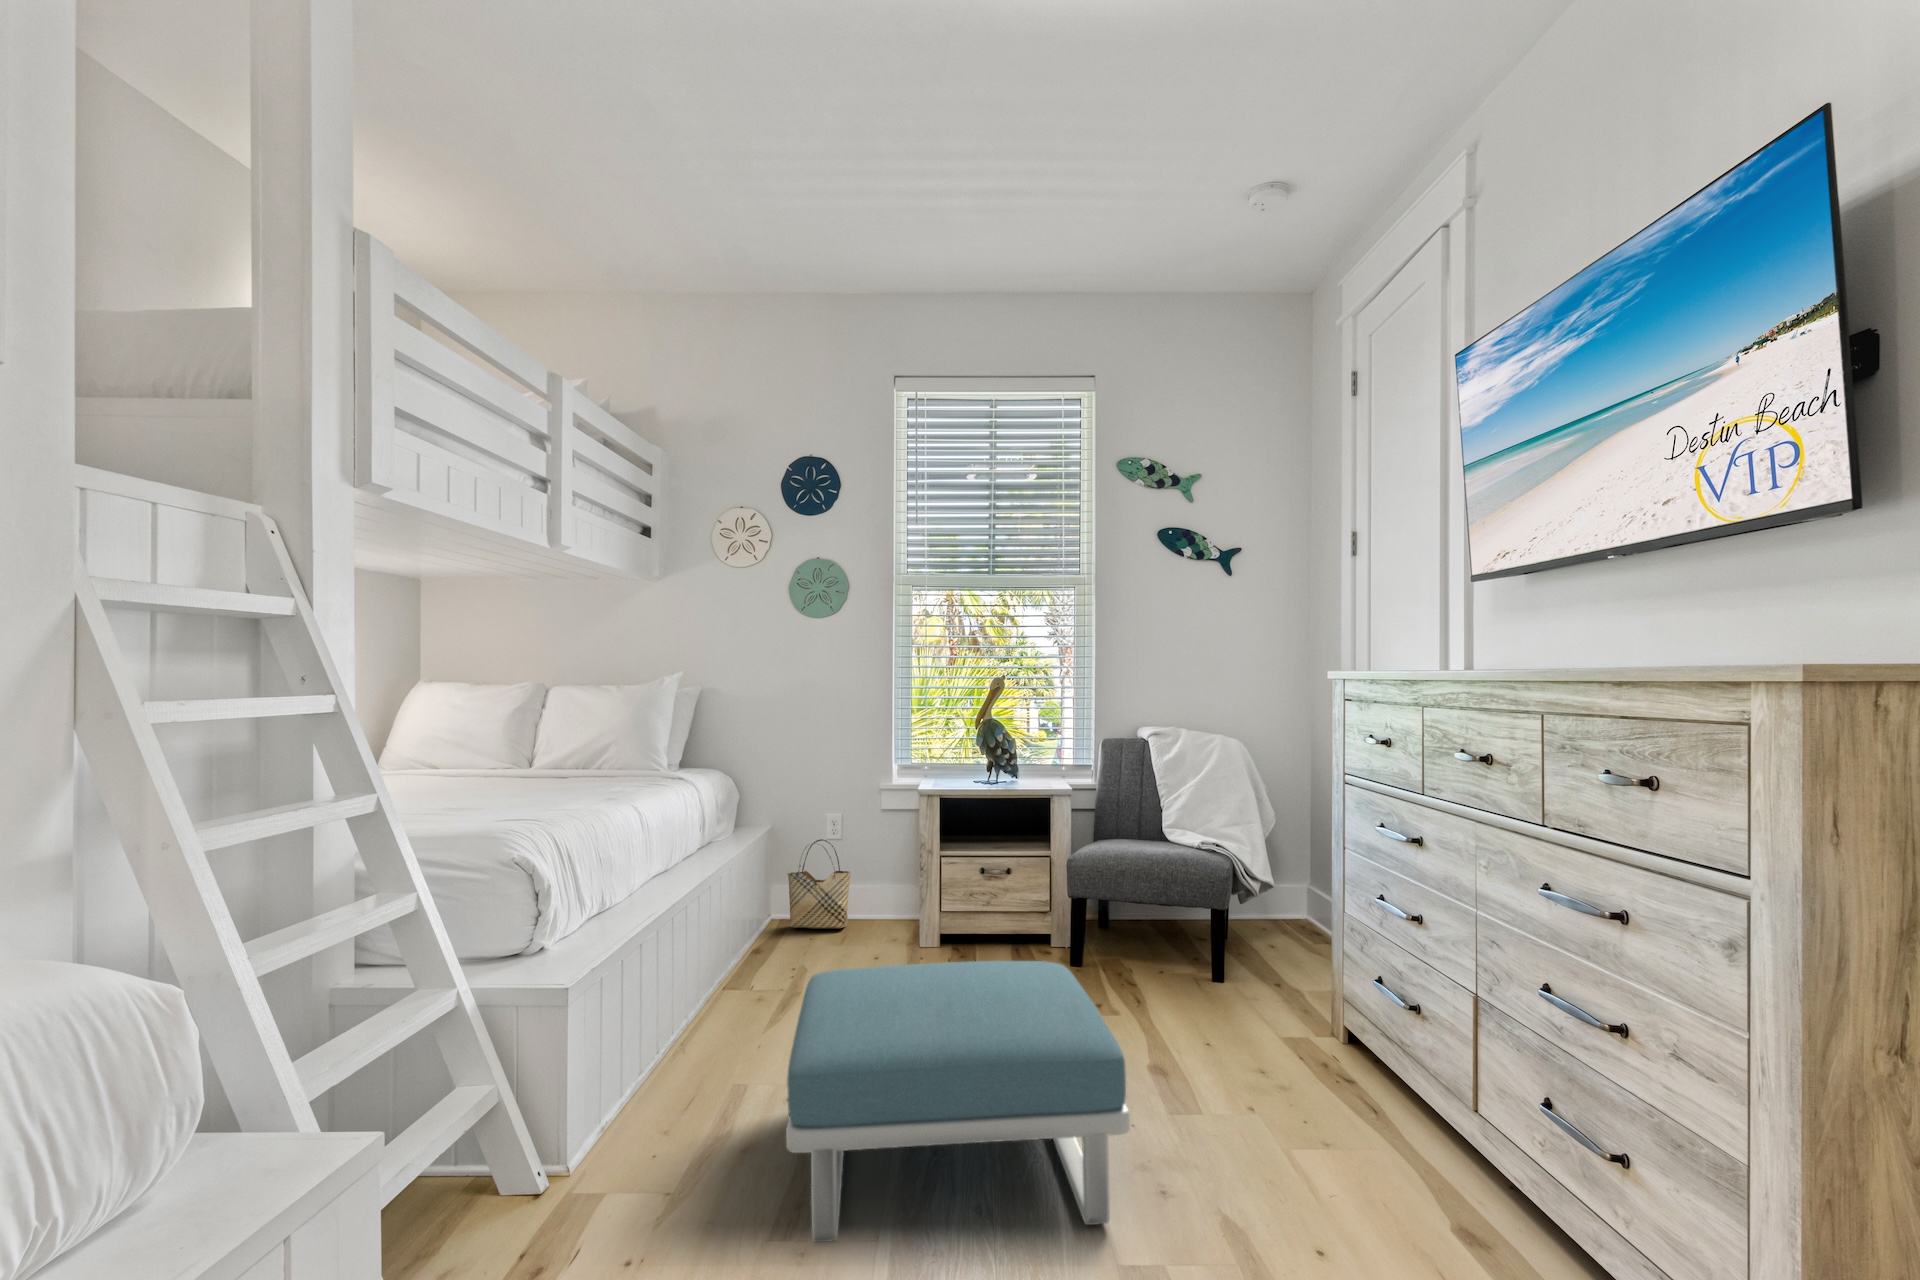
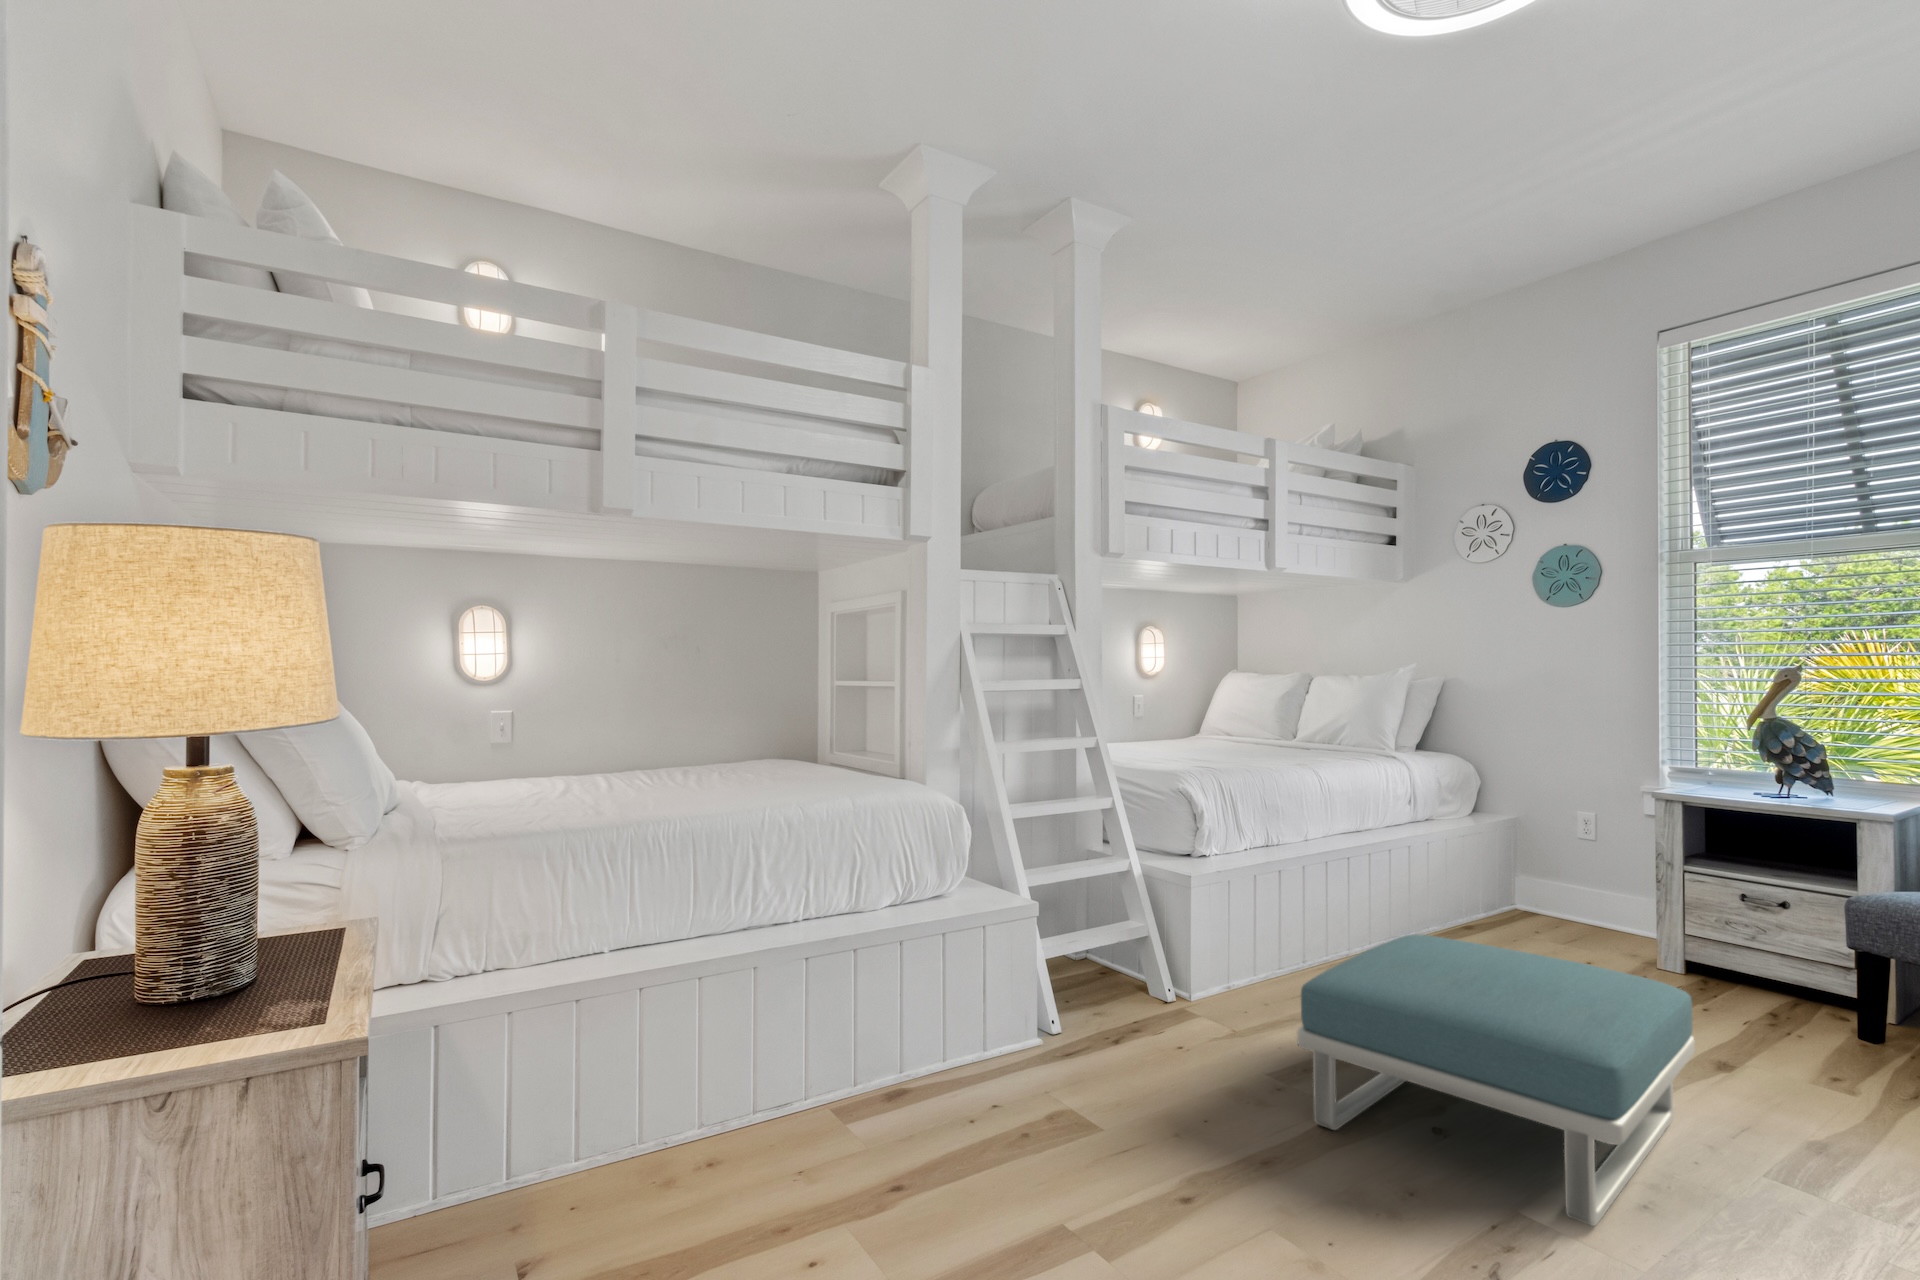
woven basket: present [787,839,851,929] -> none [1526,835,1600,929]

